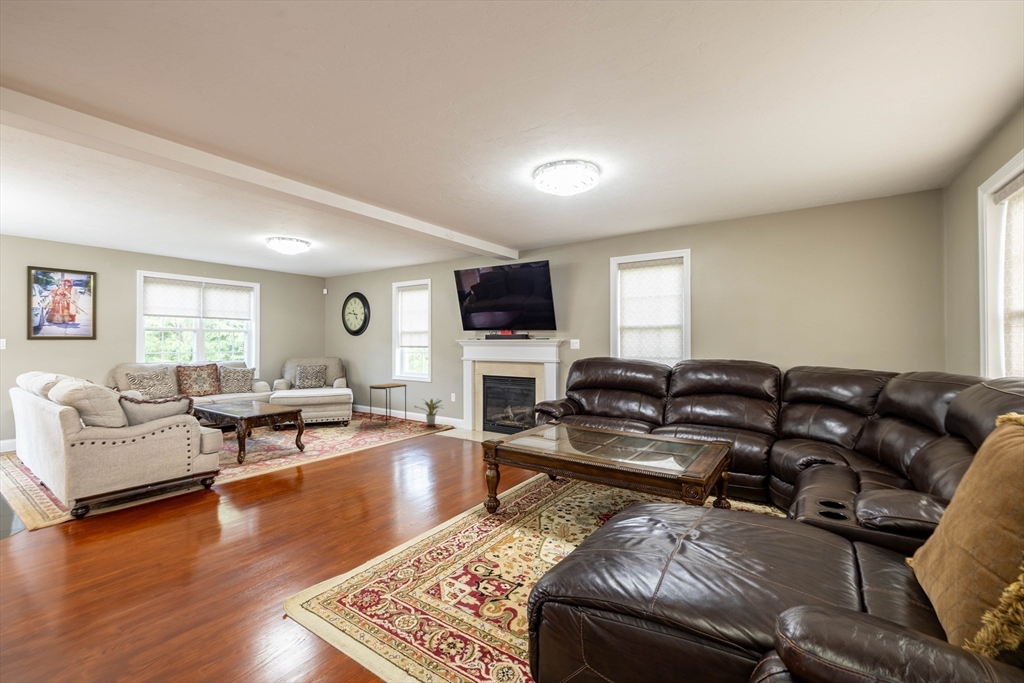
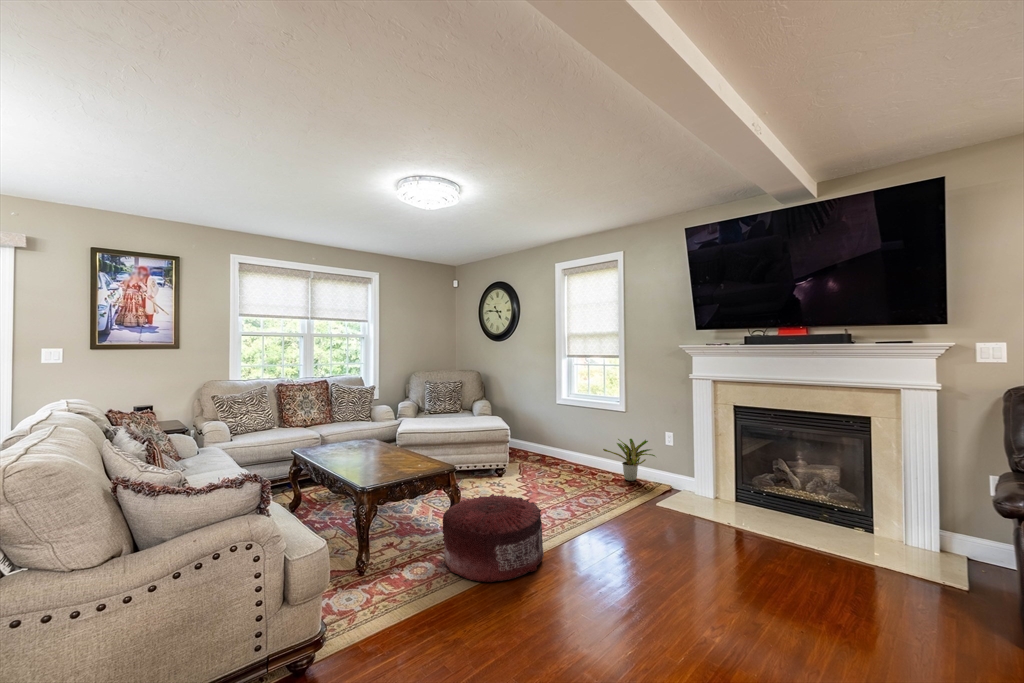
side table: present [370,383,407,424] -> none [529,410,583,474]
pouf: none [288,424,348,462] -> present [443,494,544,582]

